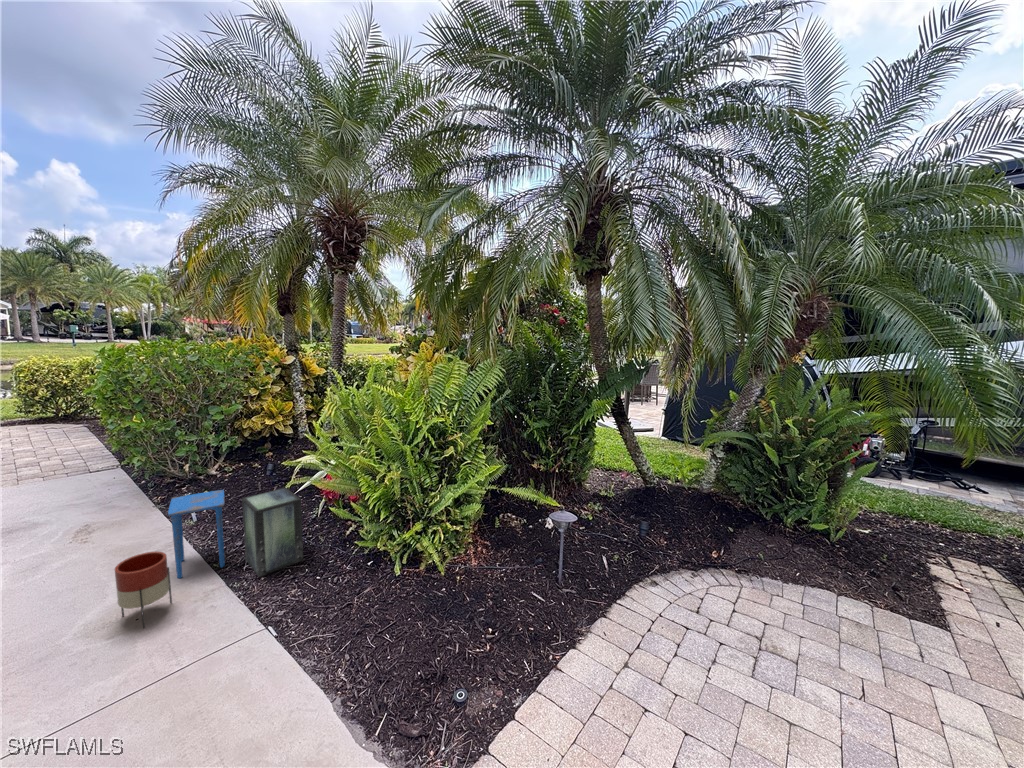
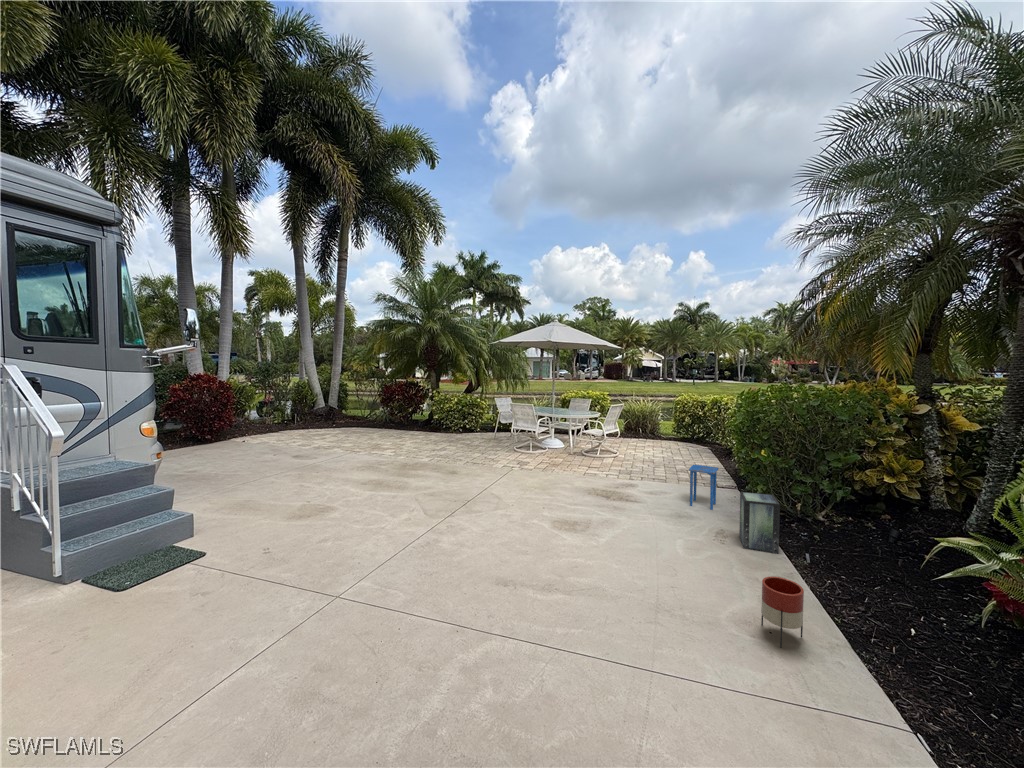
storage box: present [242,488,303,577] -> present [739,492,780,554]
side table: present [168,490,225,578] -> present [689,465,718,510]

